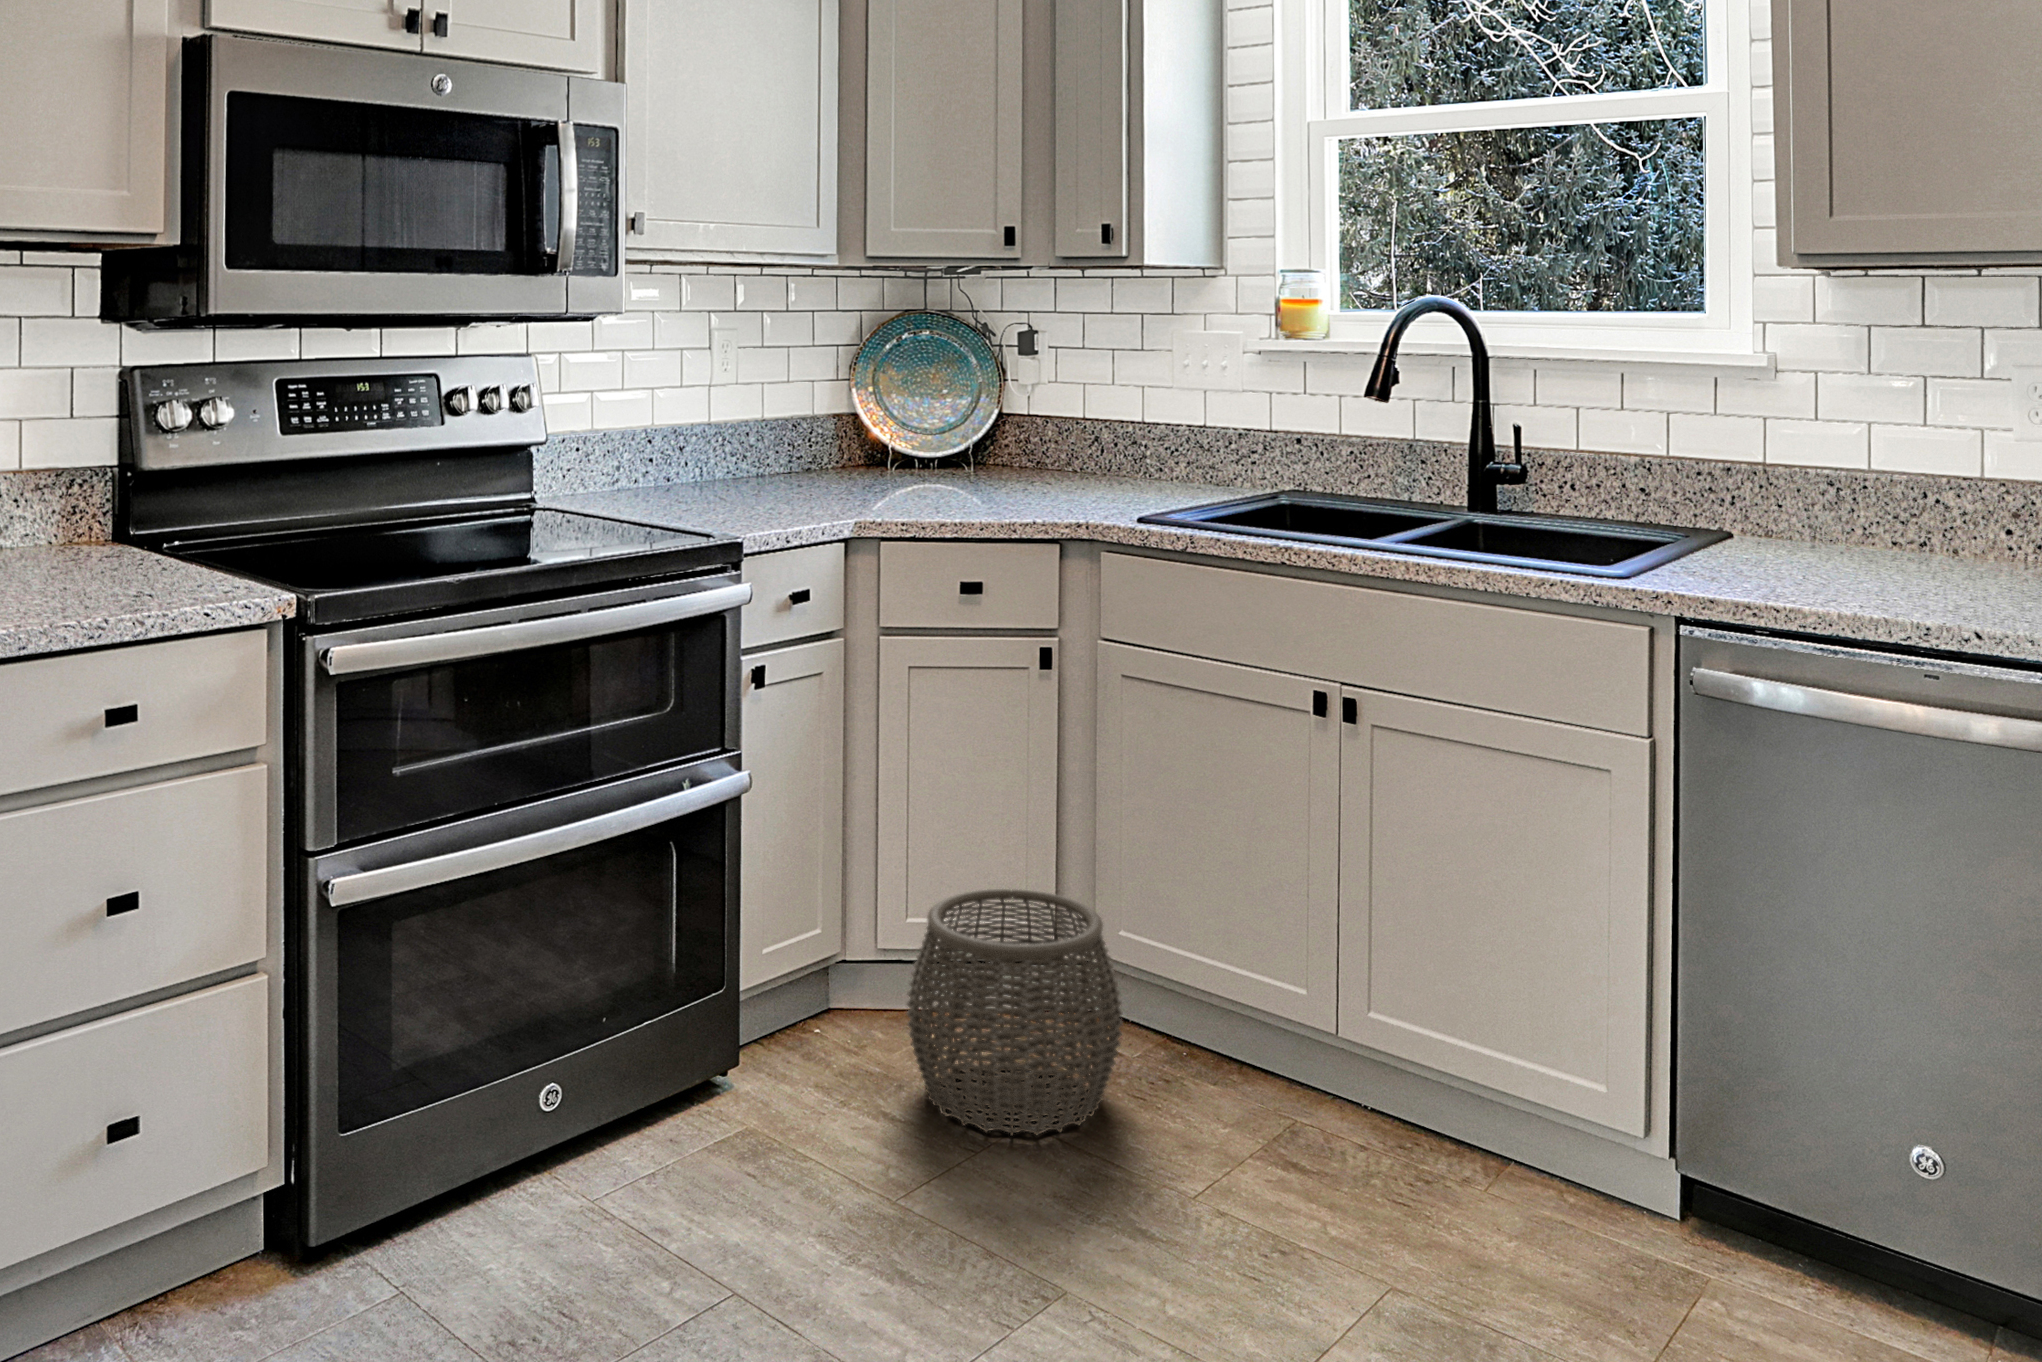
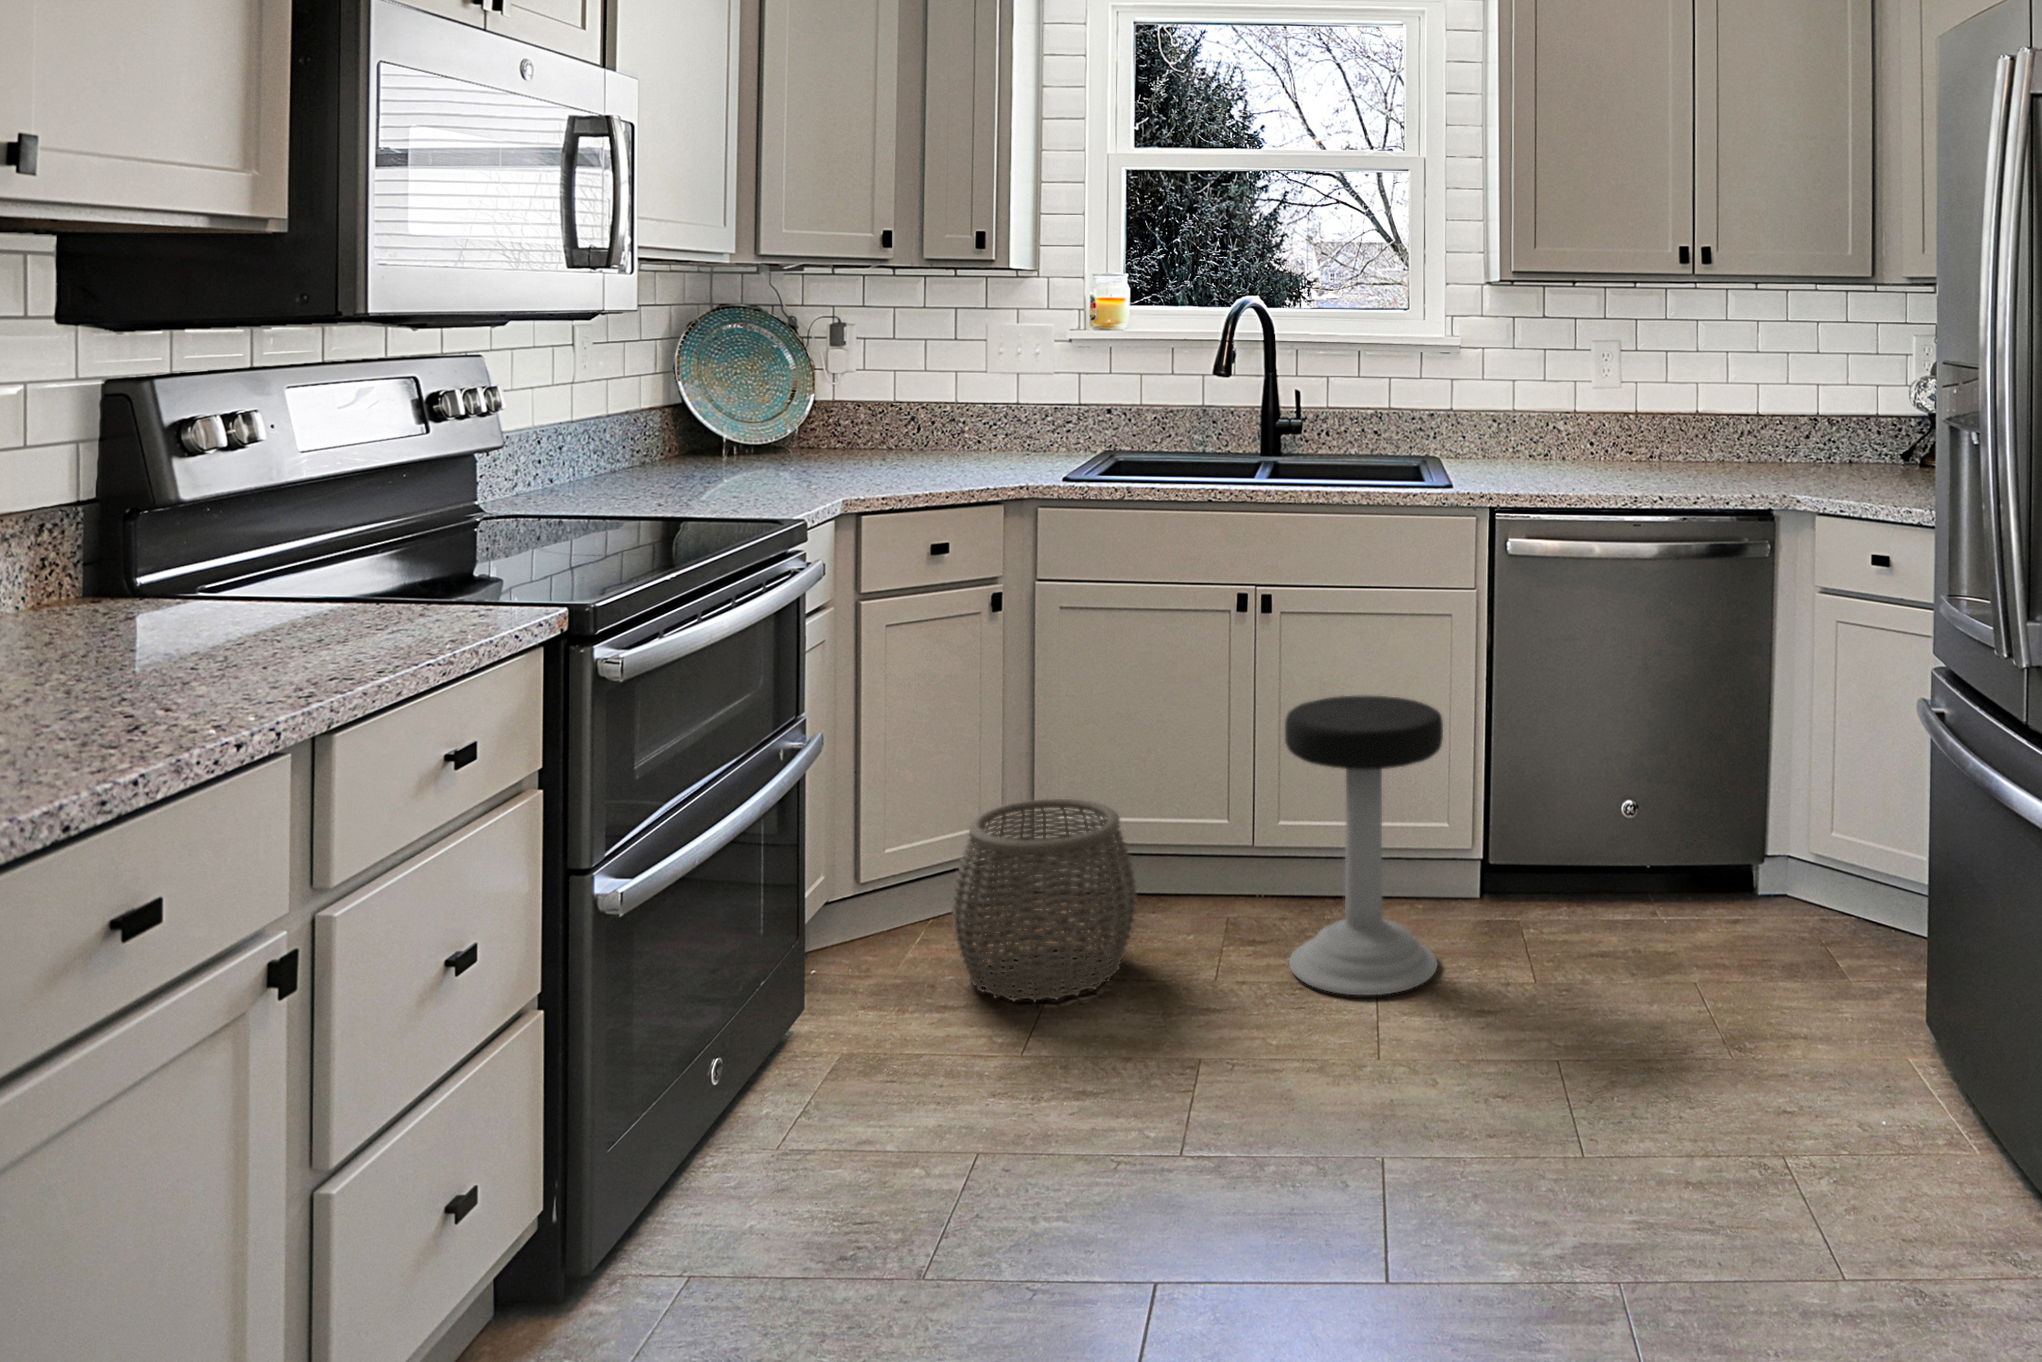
stool: none [1269,848,1501,1292] -> present [1285,696,1443,995]

